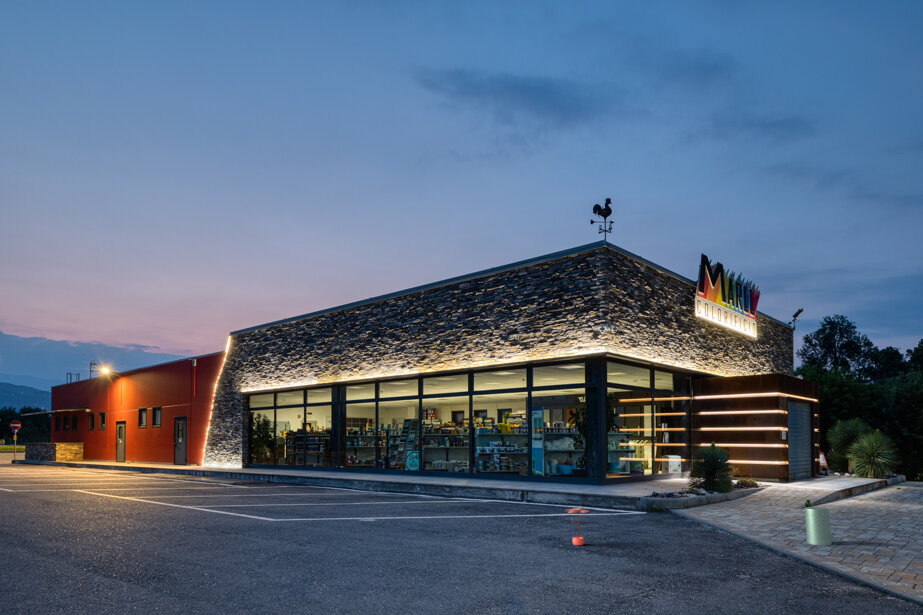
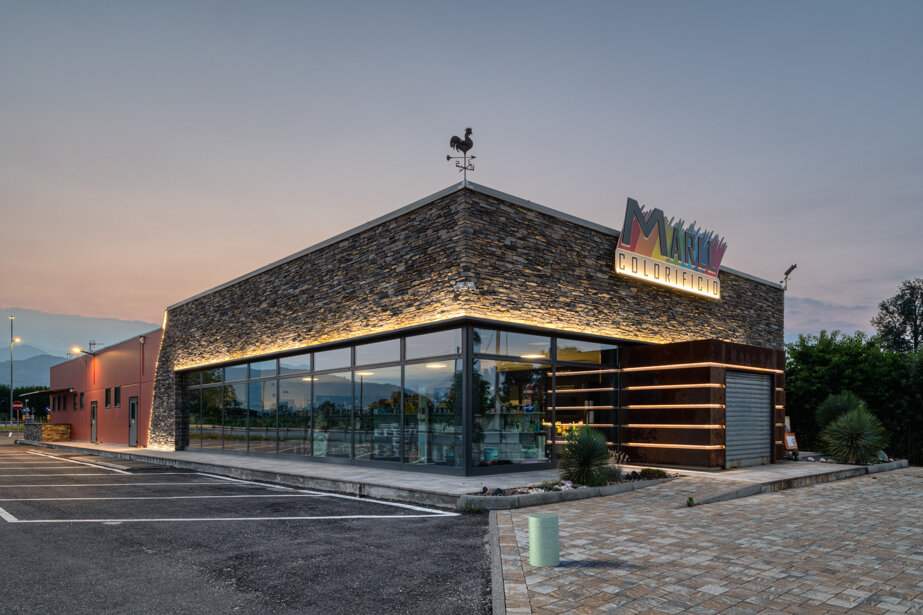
potted plant: present [566,508,589,545] -> none [204,515,240,564]

